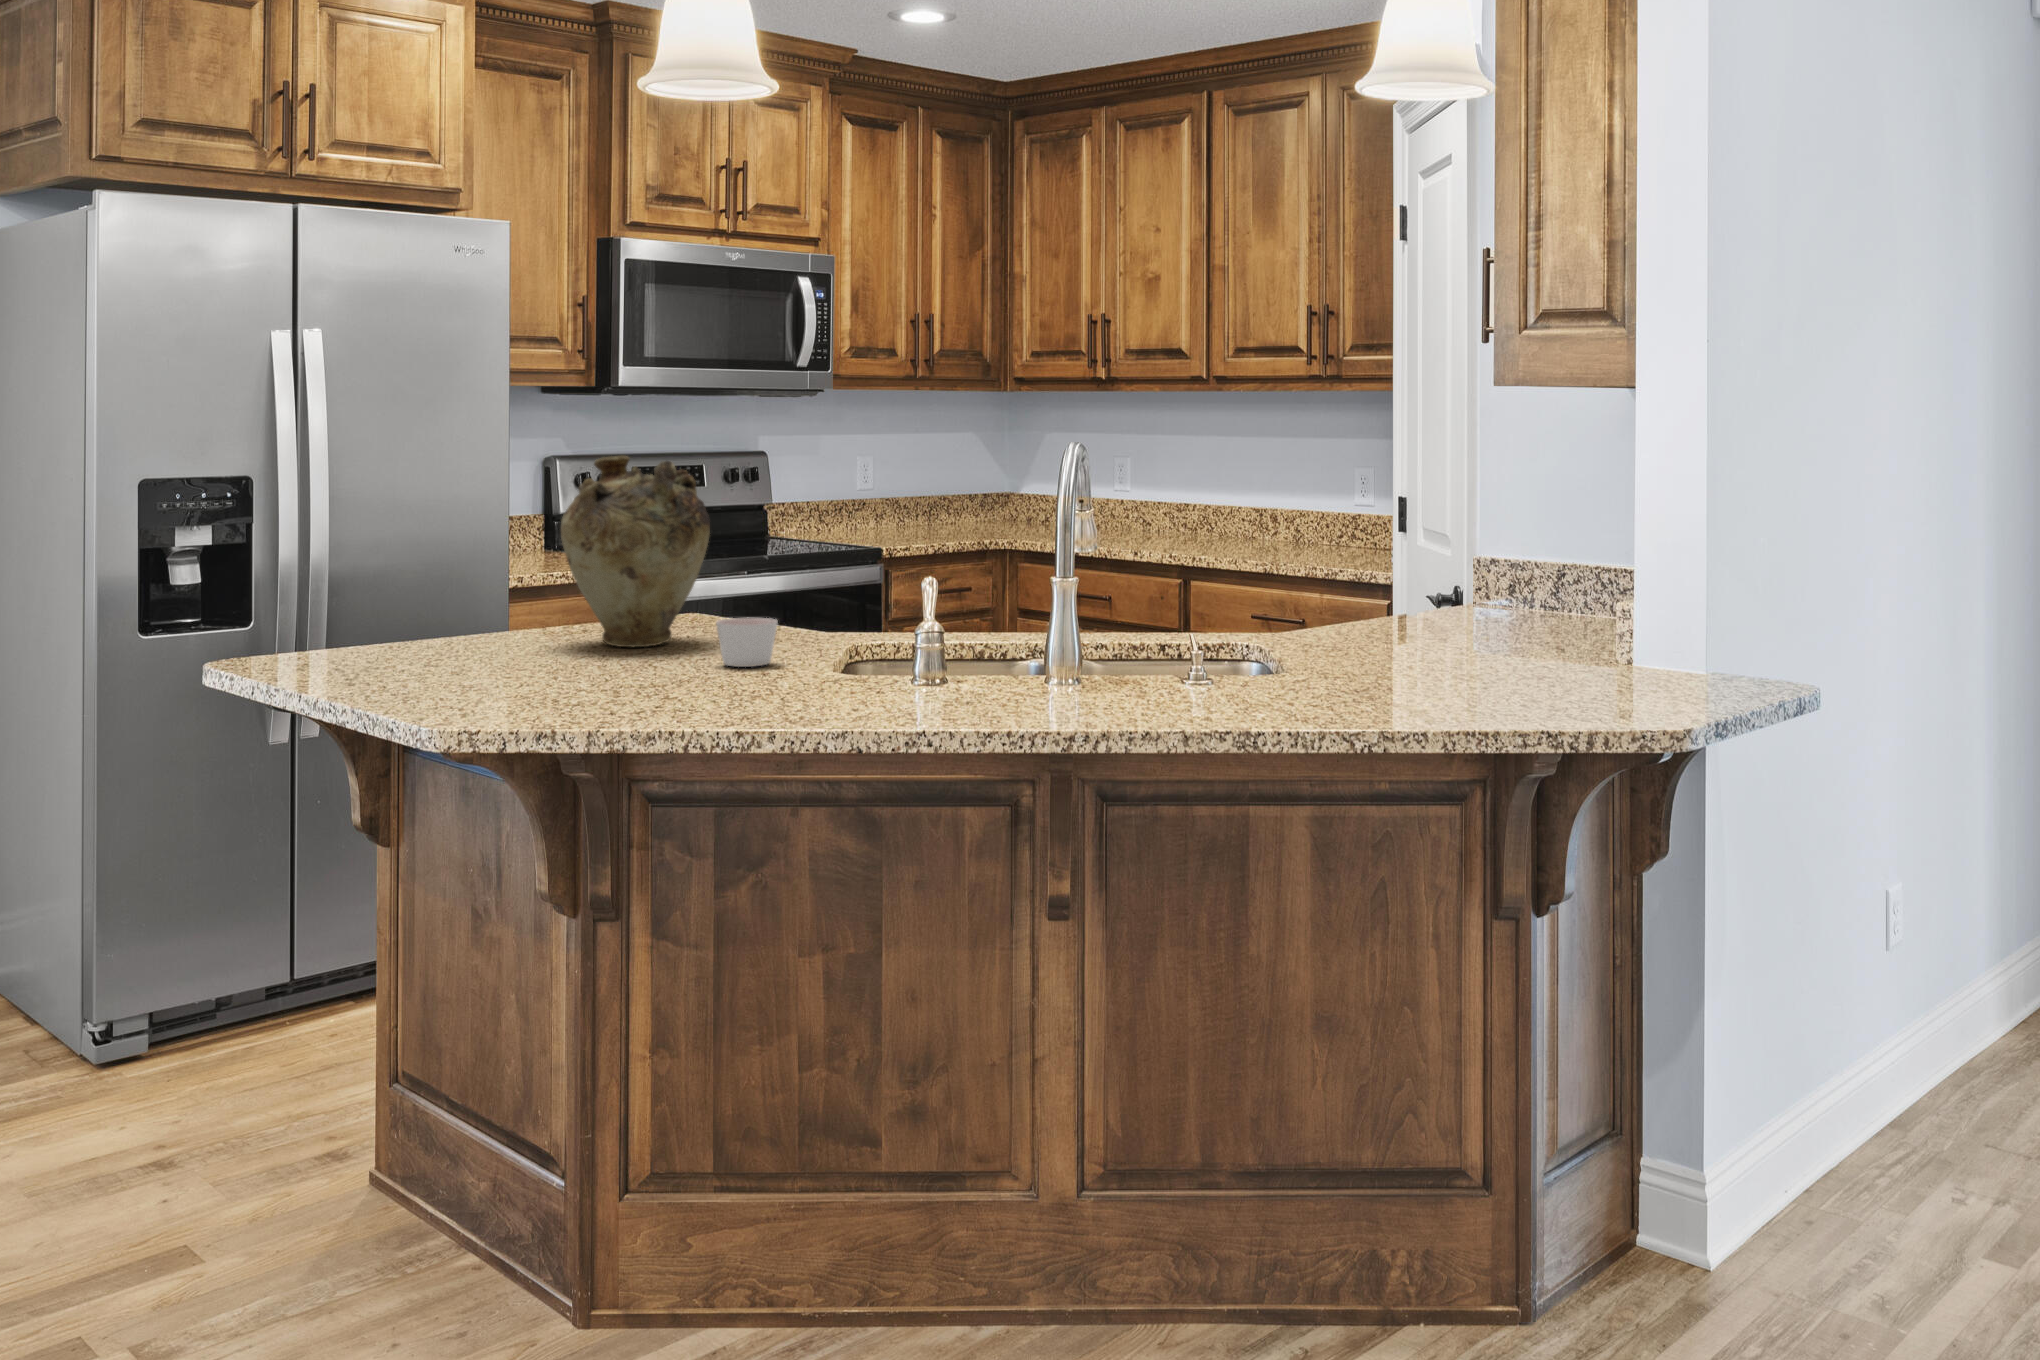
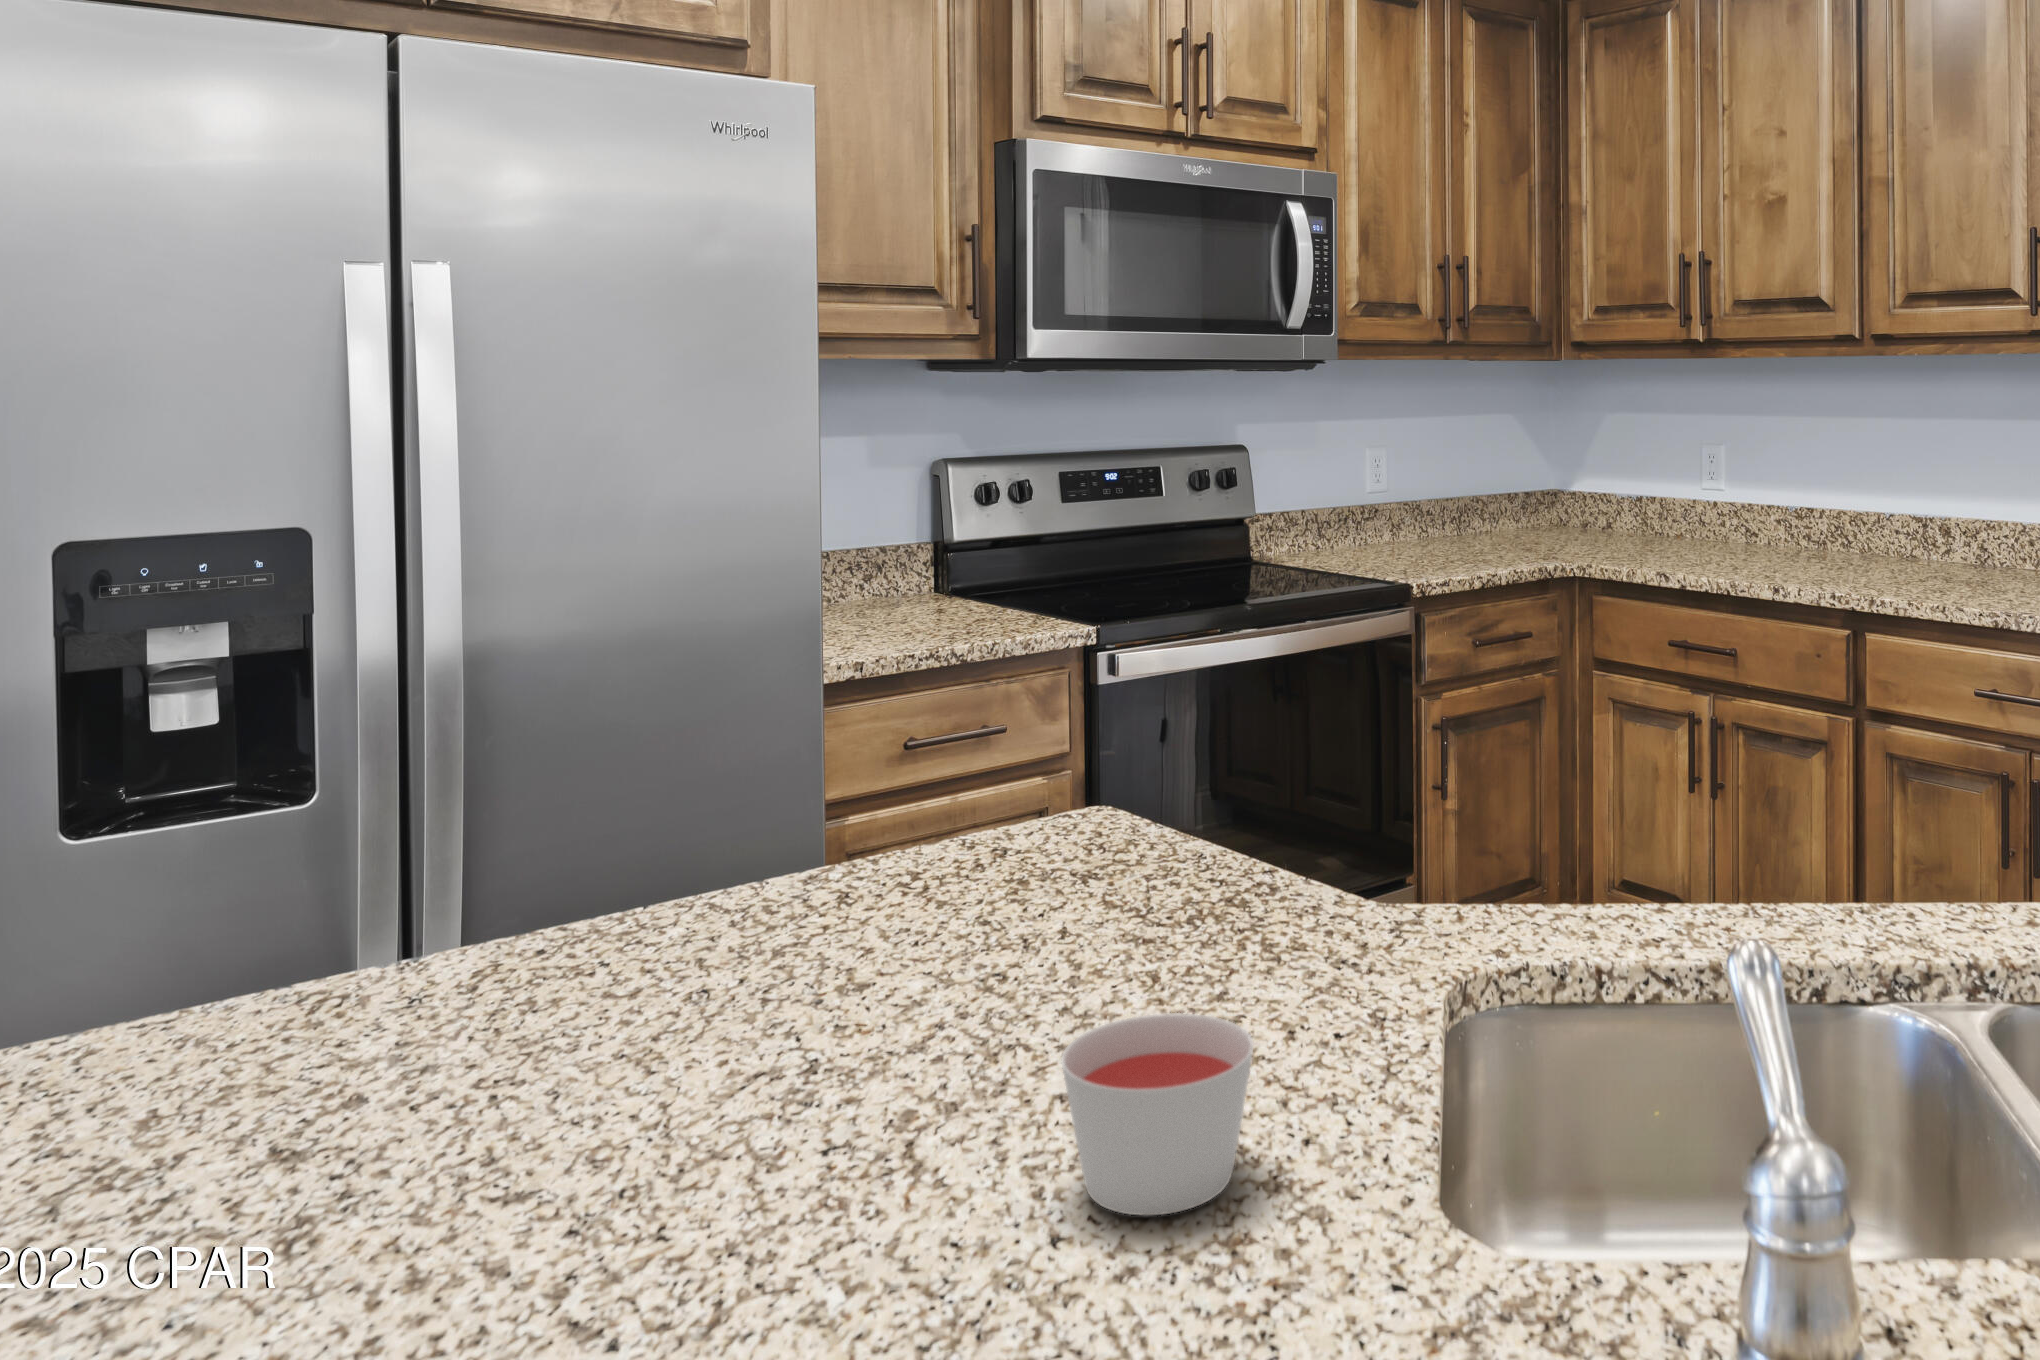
vase: present [561,455,710,647] -> none [675,515,1078,1031]

